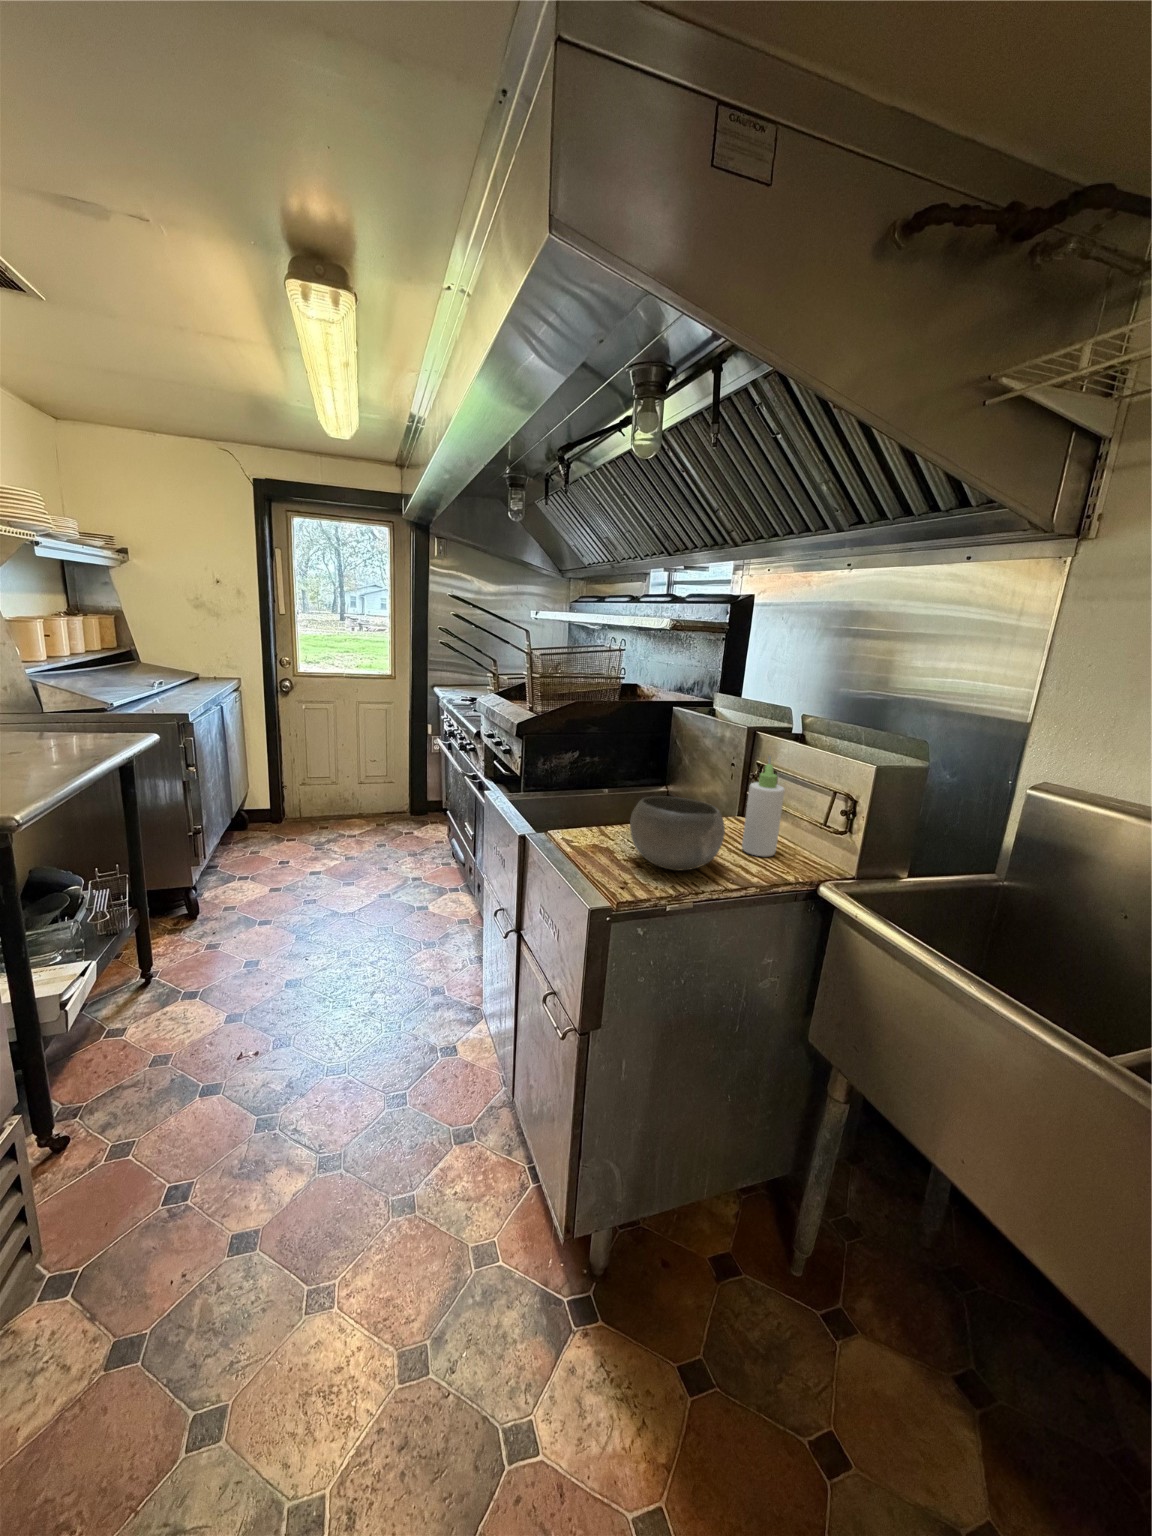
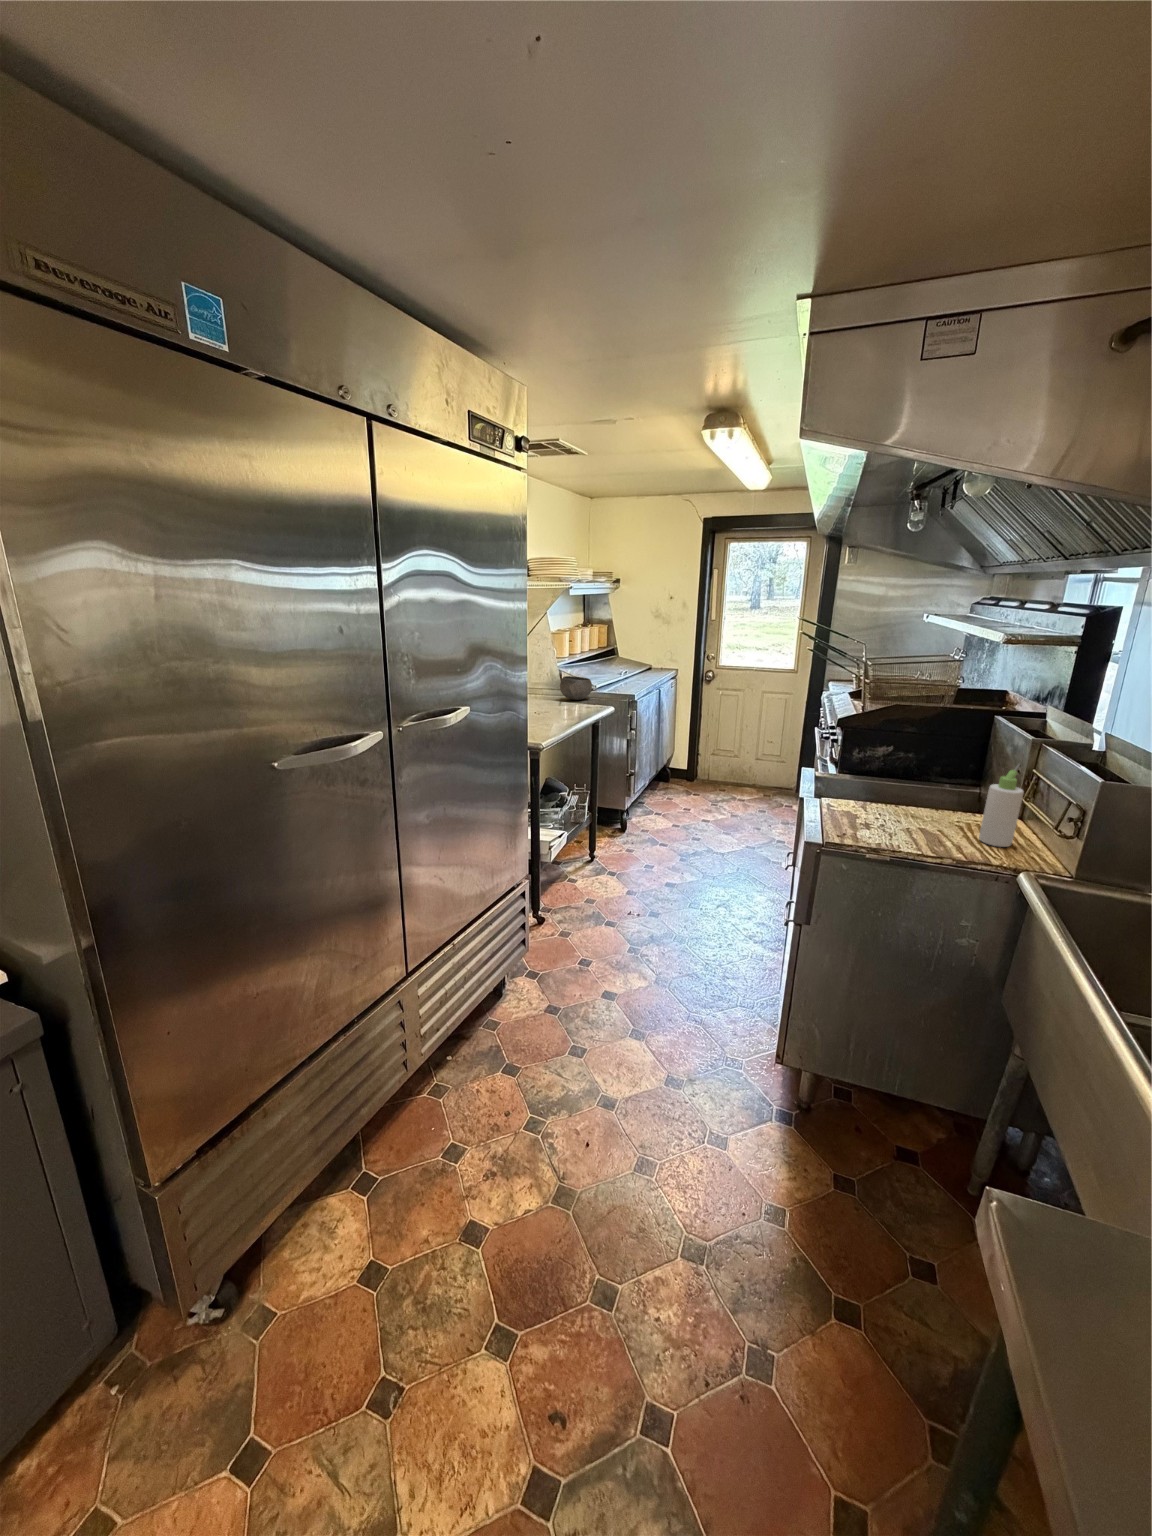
bowl: present [630,796,725,870] -> present [560,676,592,700]

